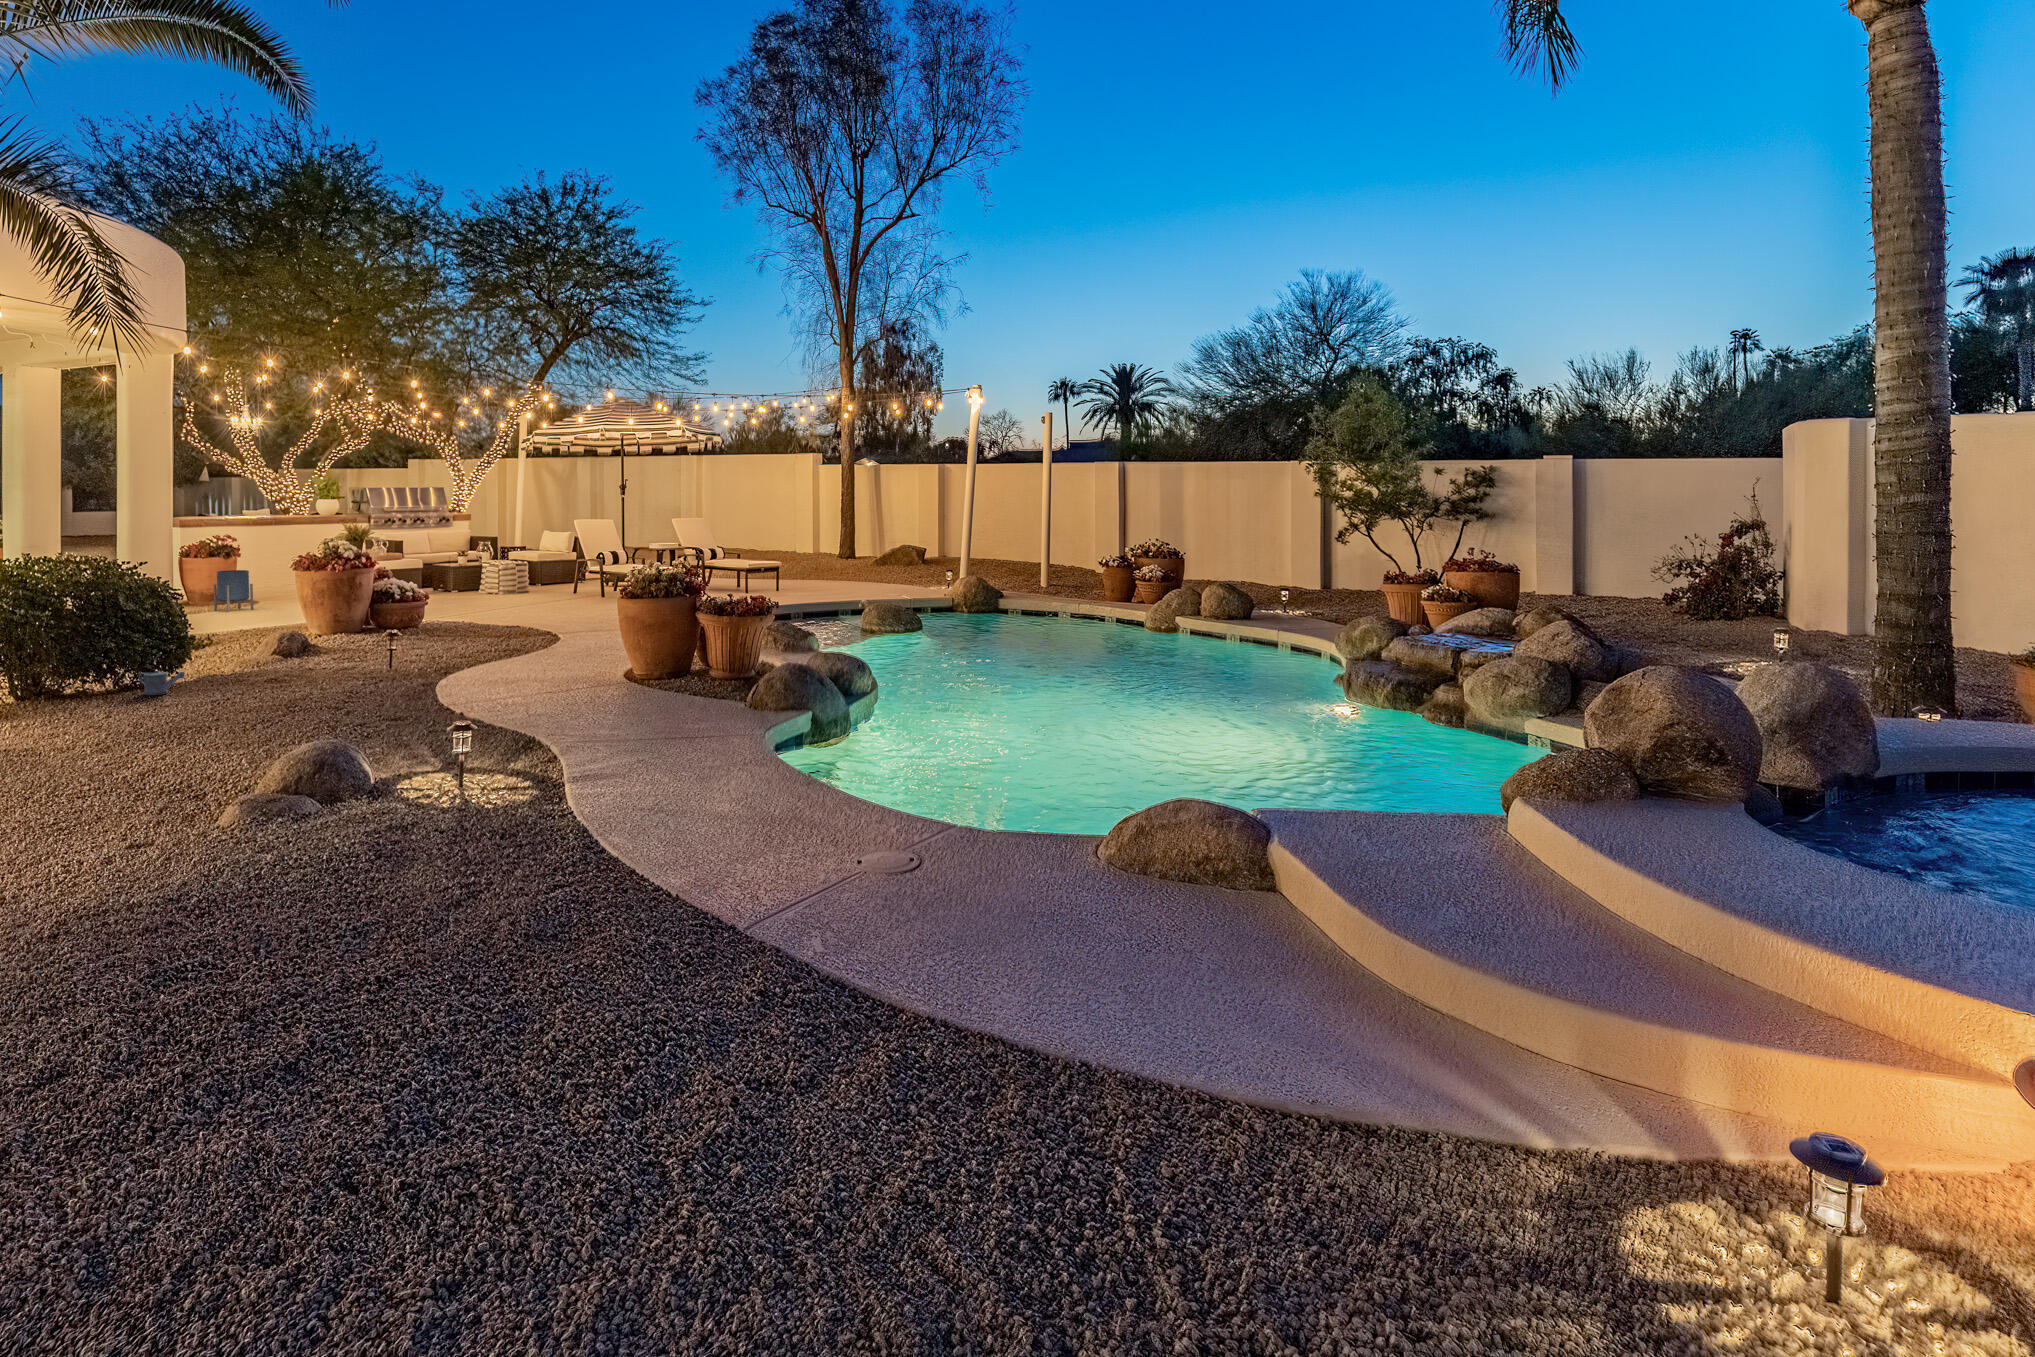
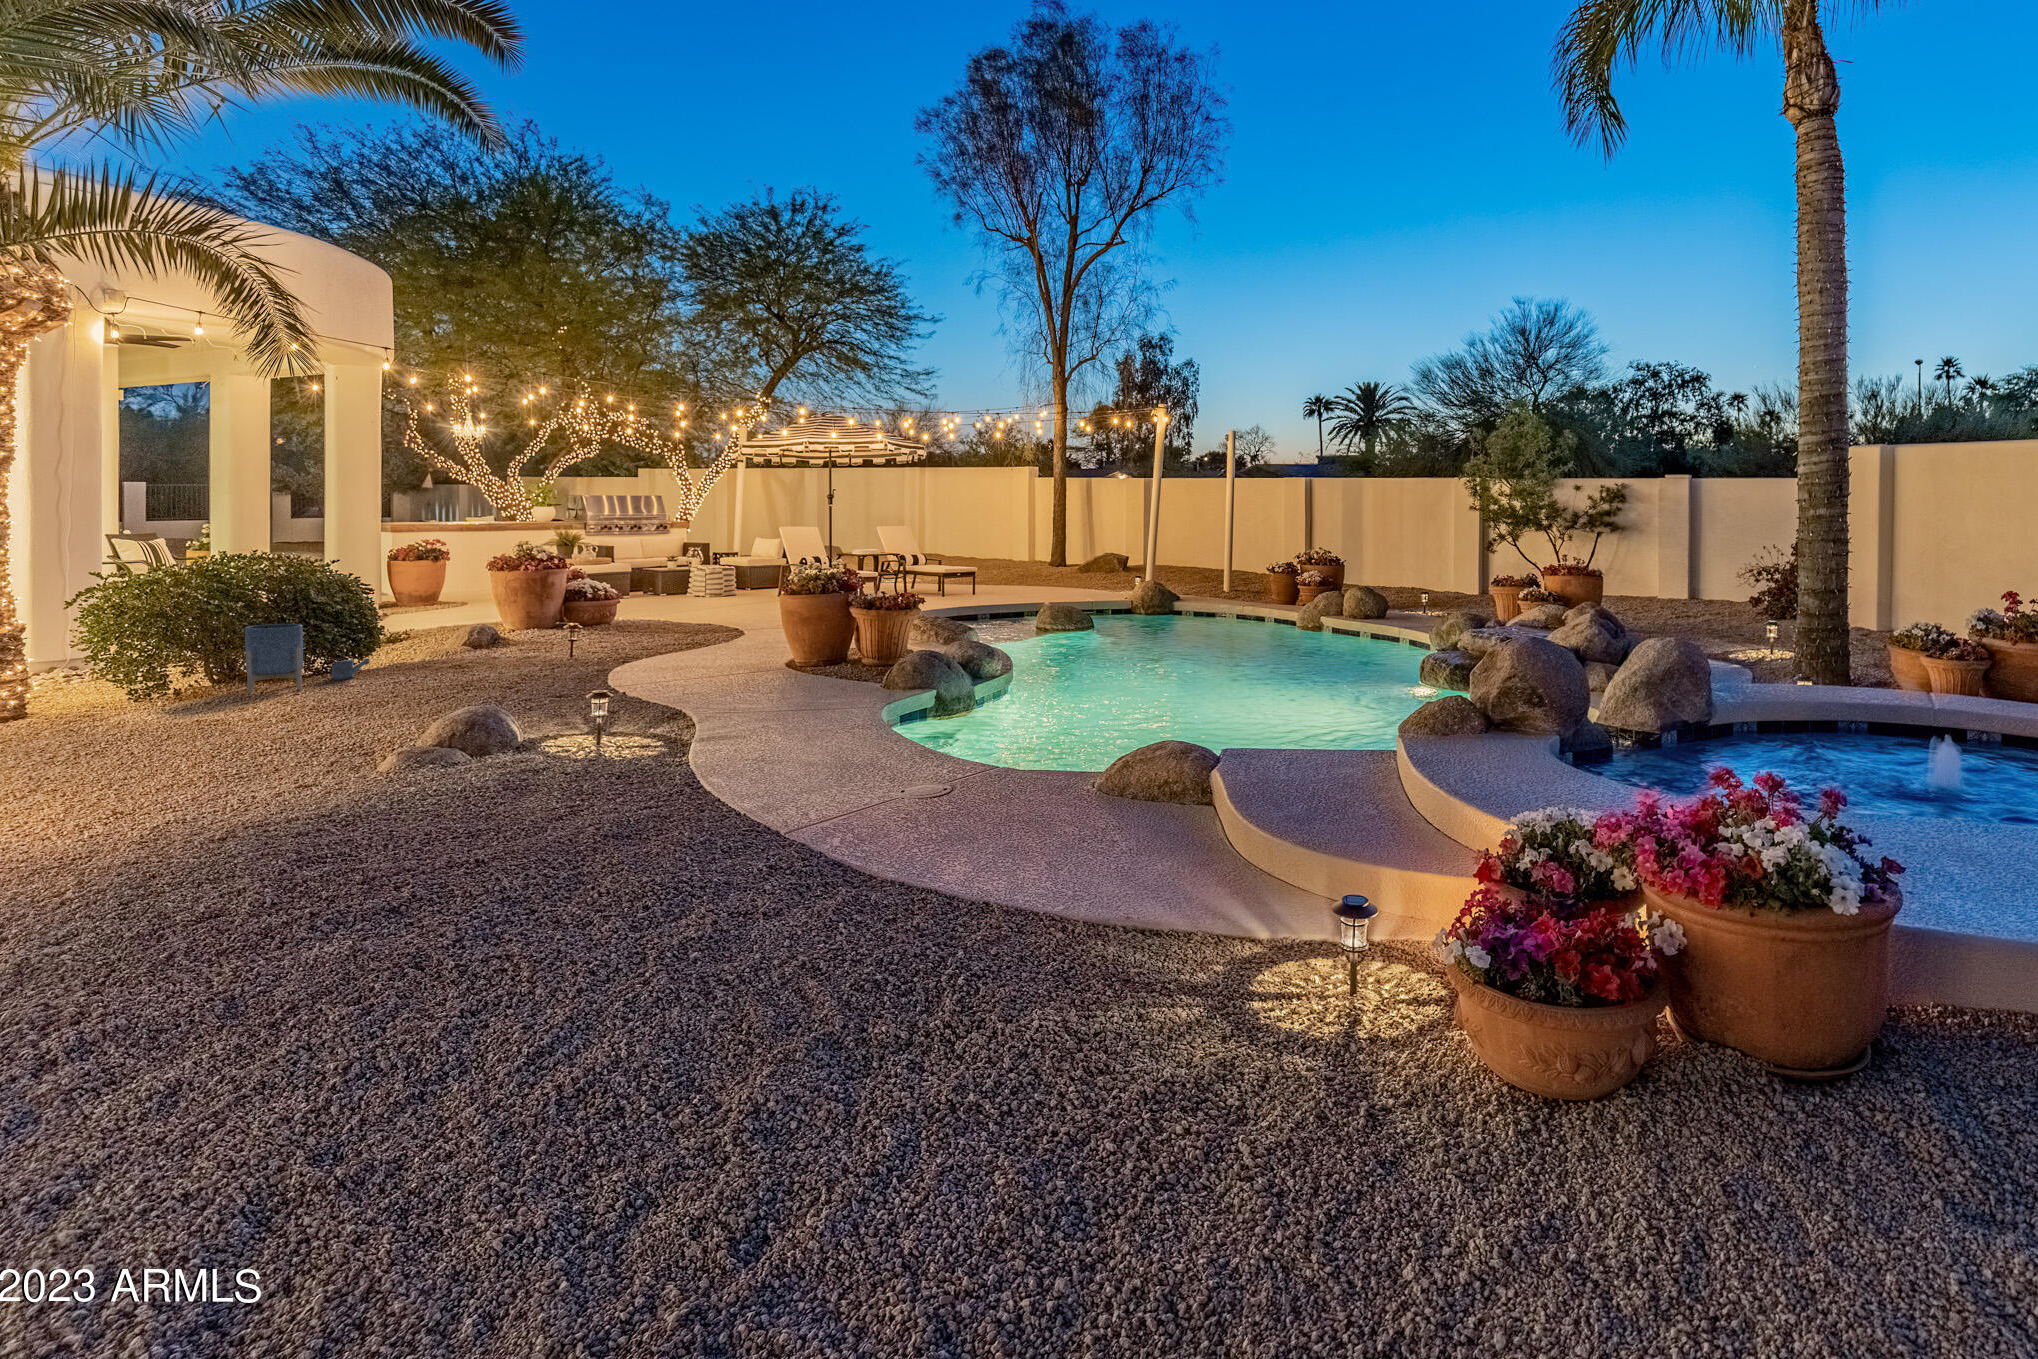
planter: present [214,570,253,612] -> present [245,624,303,693]

